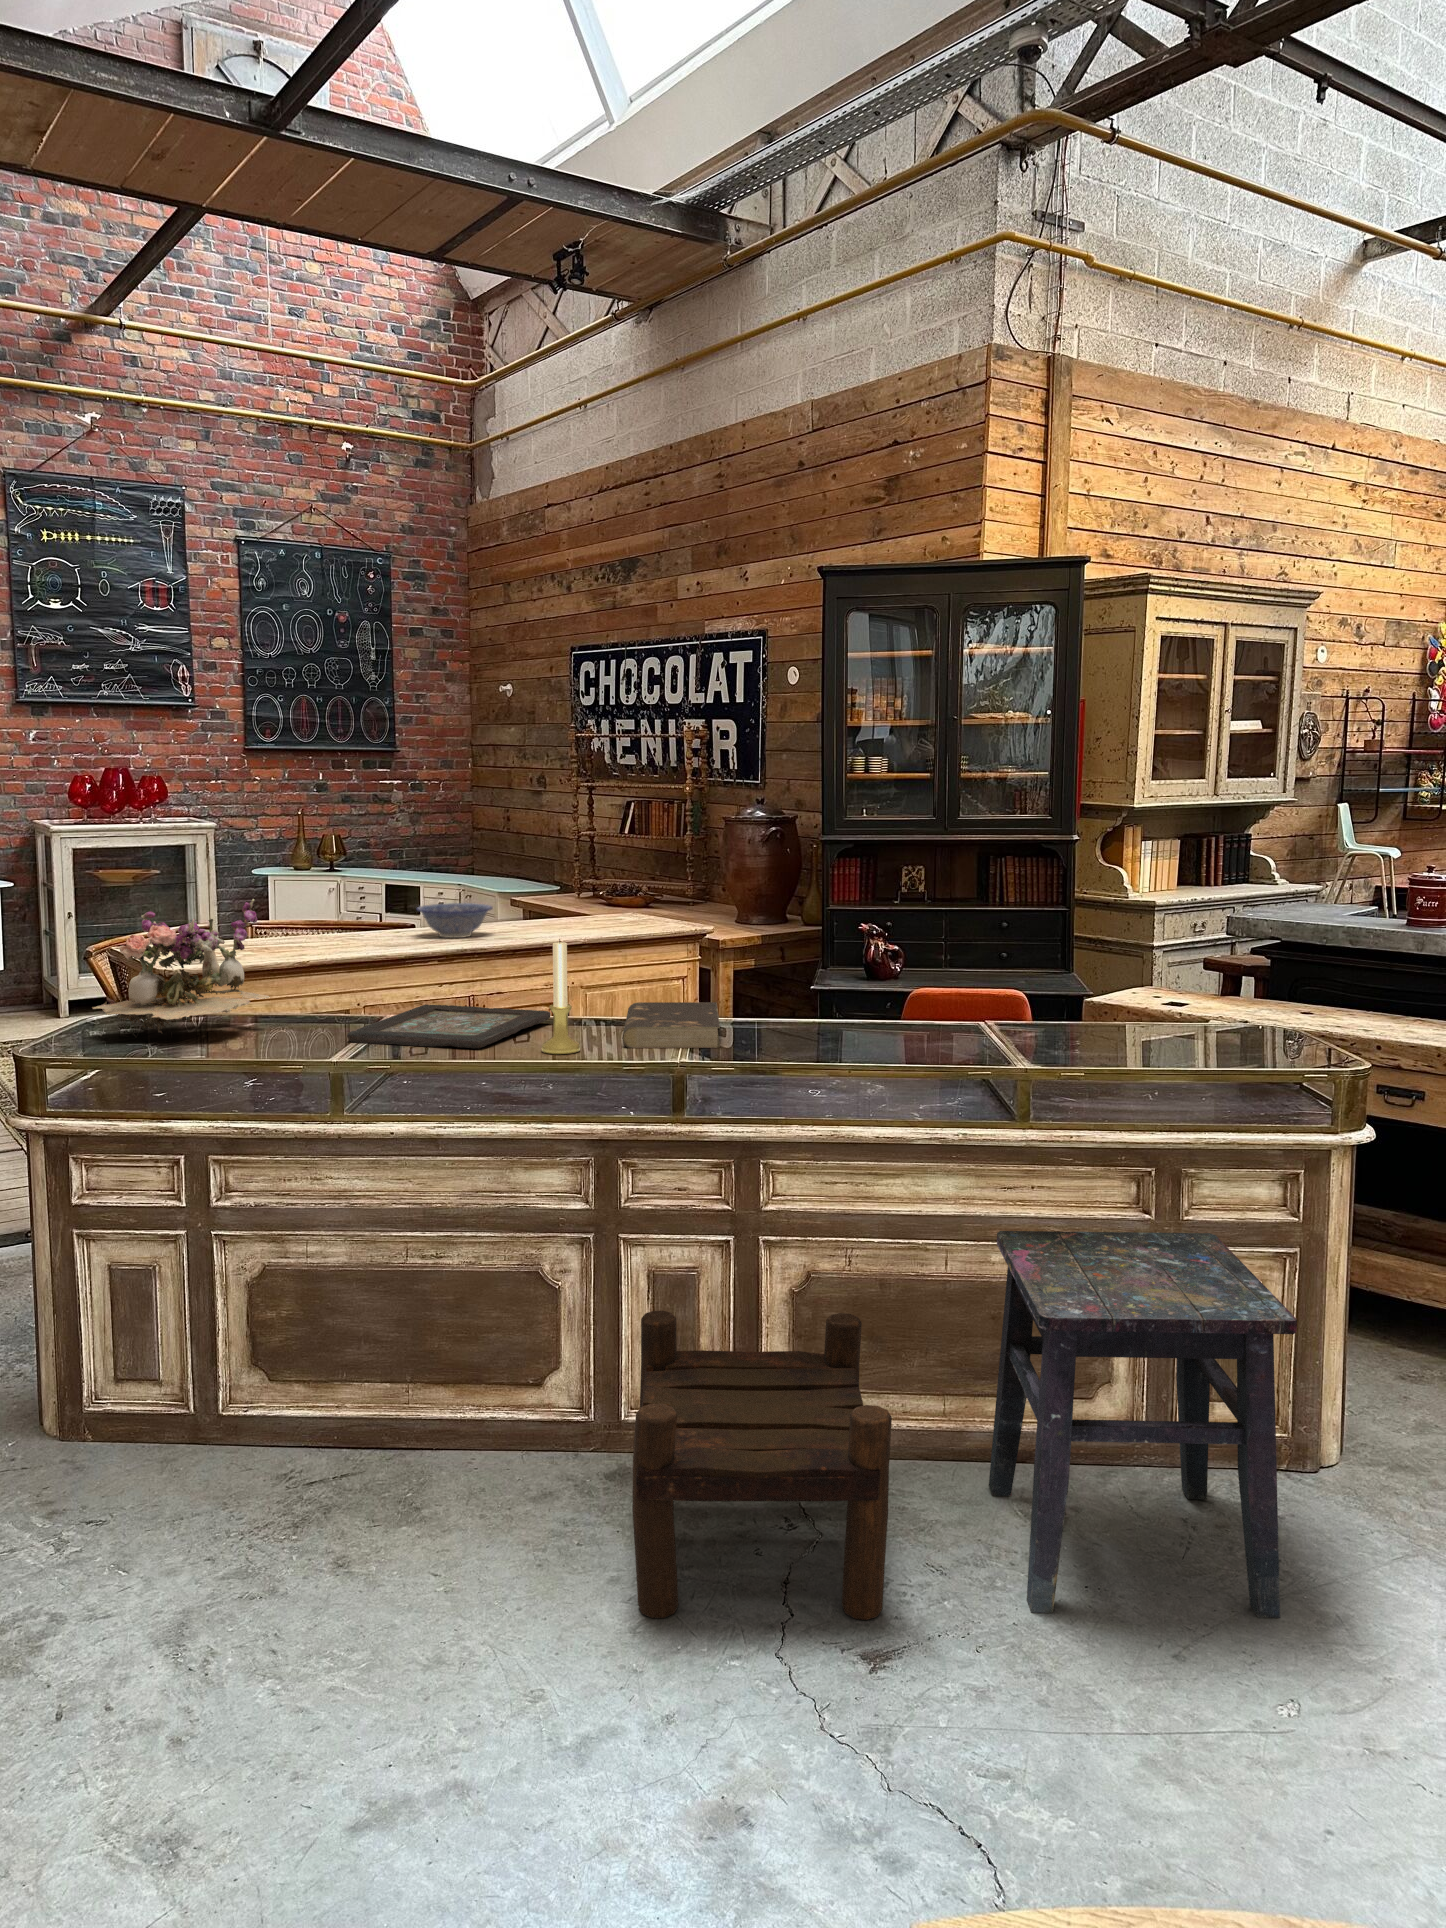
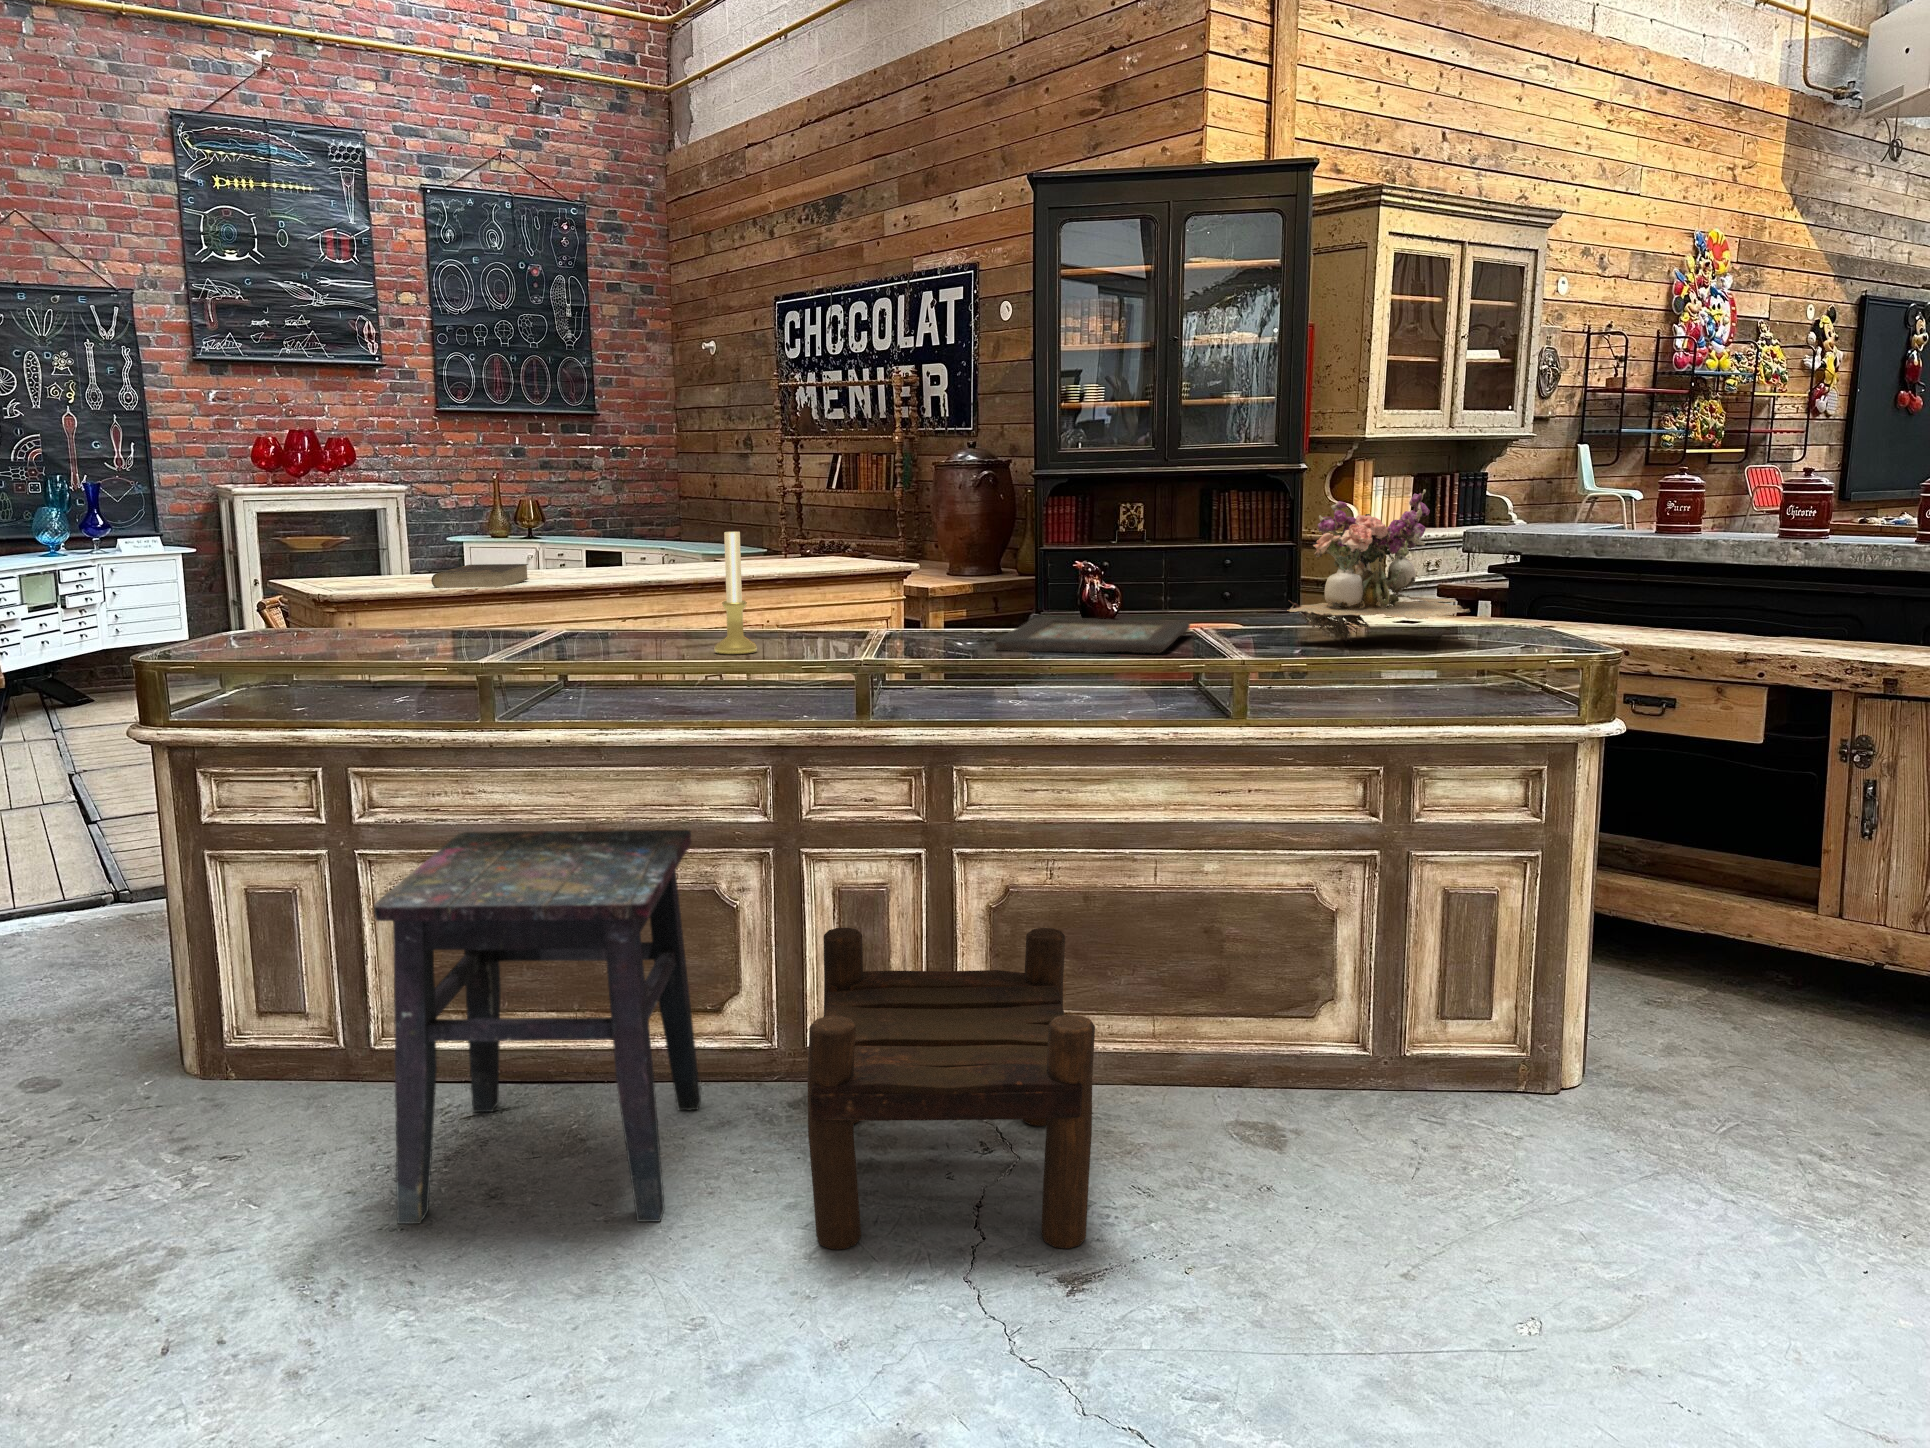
flower arrangement: present [93,899,270,1033] -> present [1287,489,1470,641]
decorative bowl: present [417,903,492,938] -> none [603,541,685,576]
book: present [622,1002,720,1048] -> present [431,564,529,588]
decorative tray: present [347,1004,551,1049] -> present [994,618,1190,653]
side table: present [989,1231,1297,1618] -> present [374,830,701,1224]

